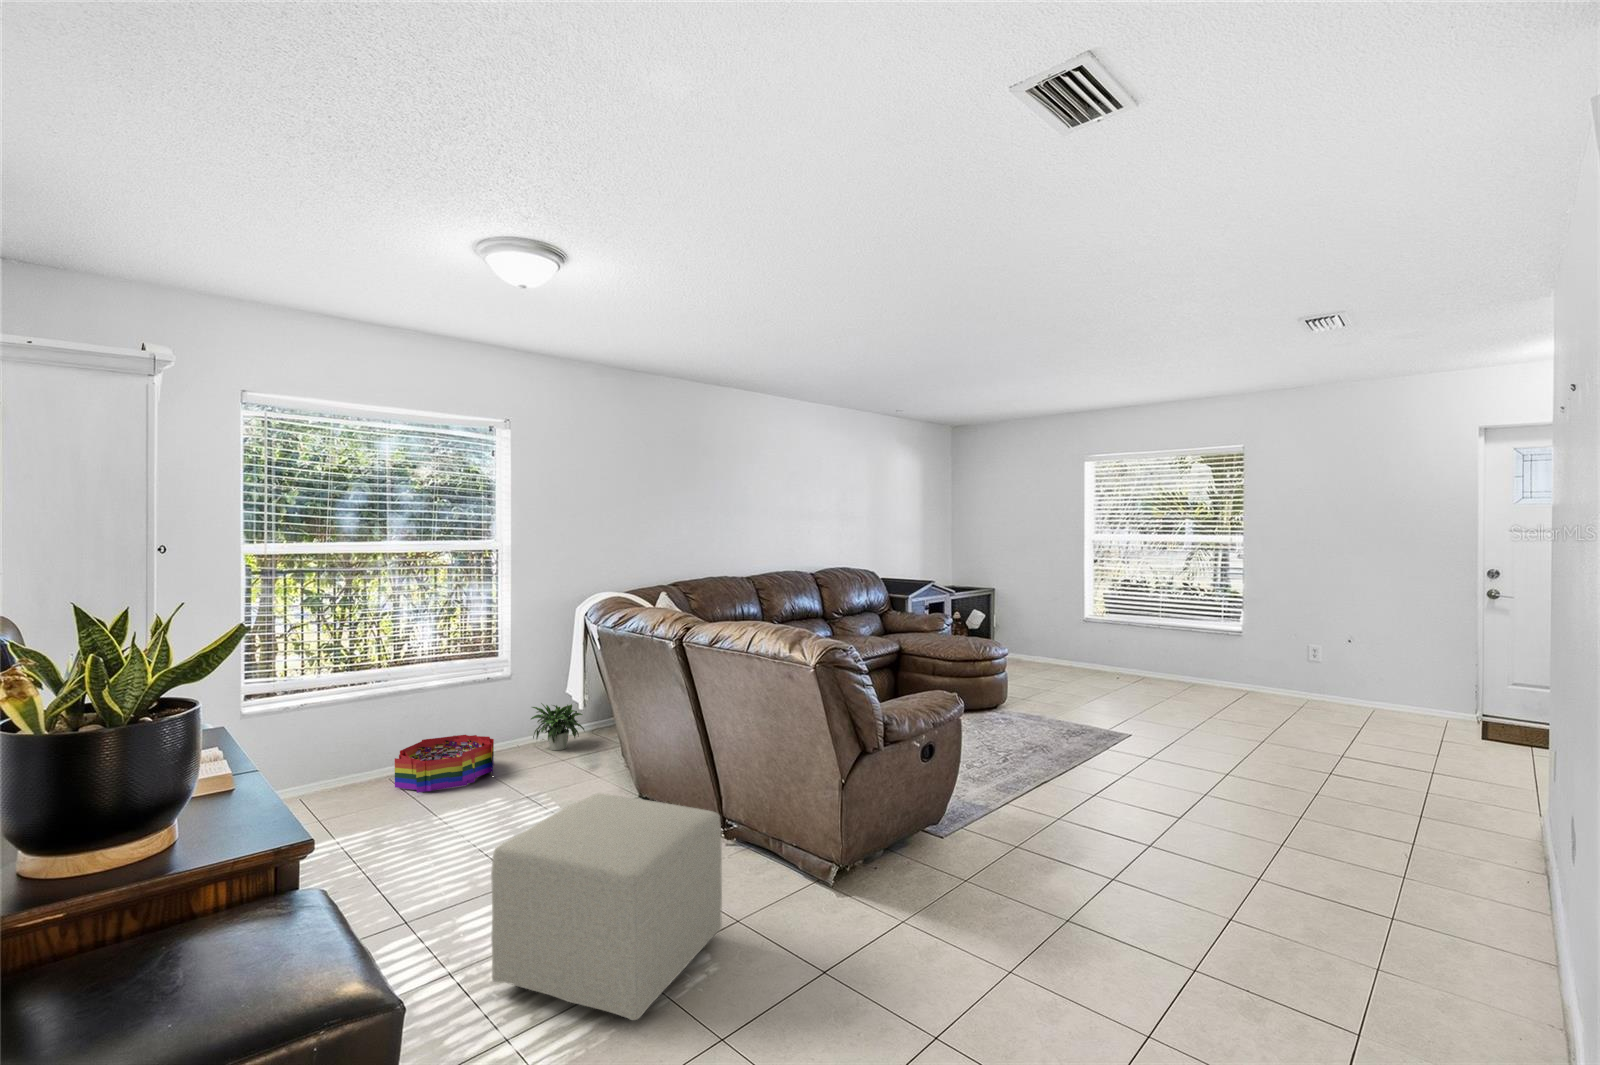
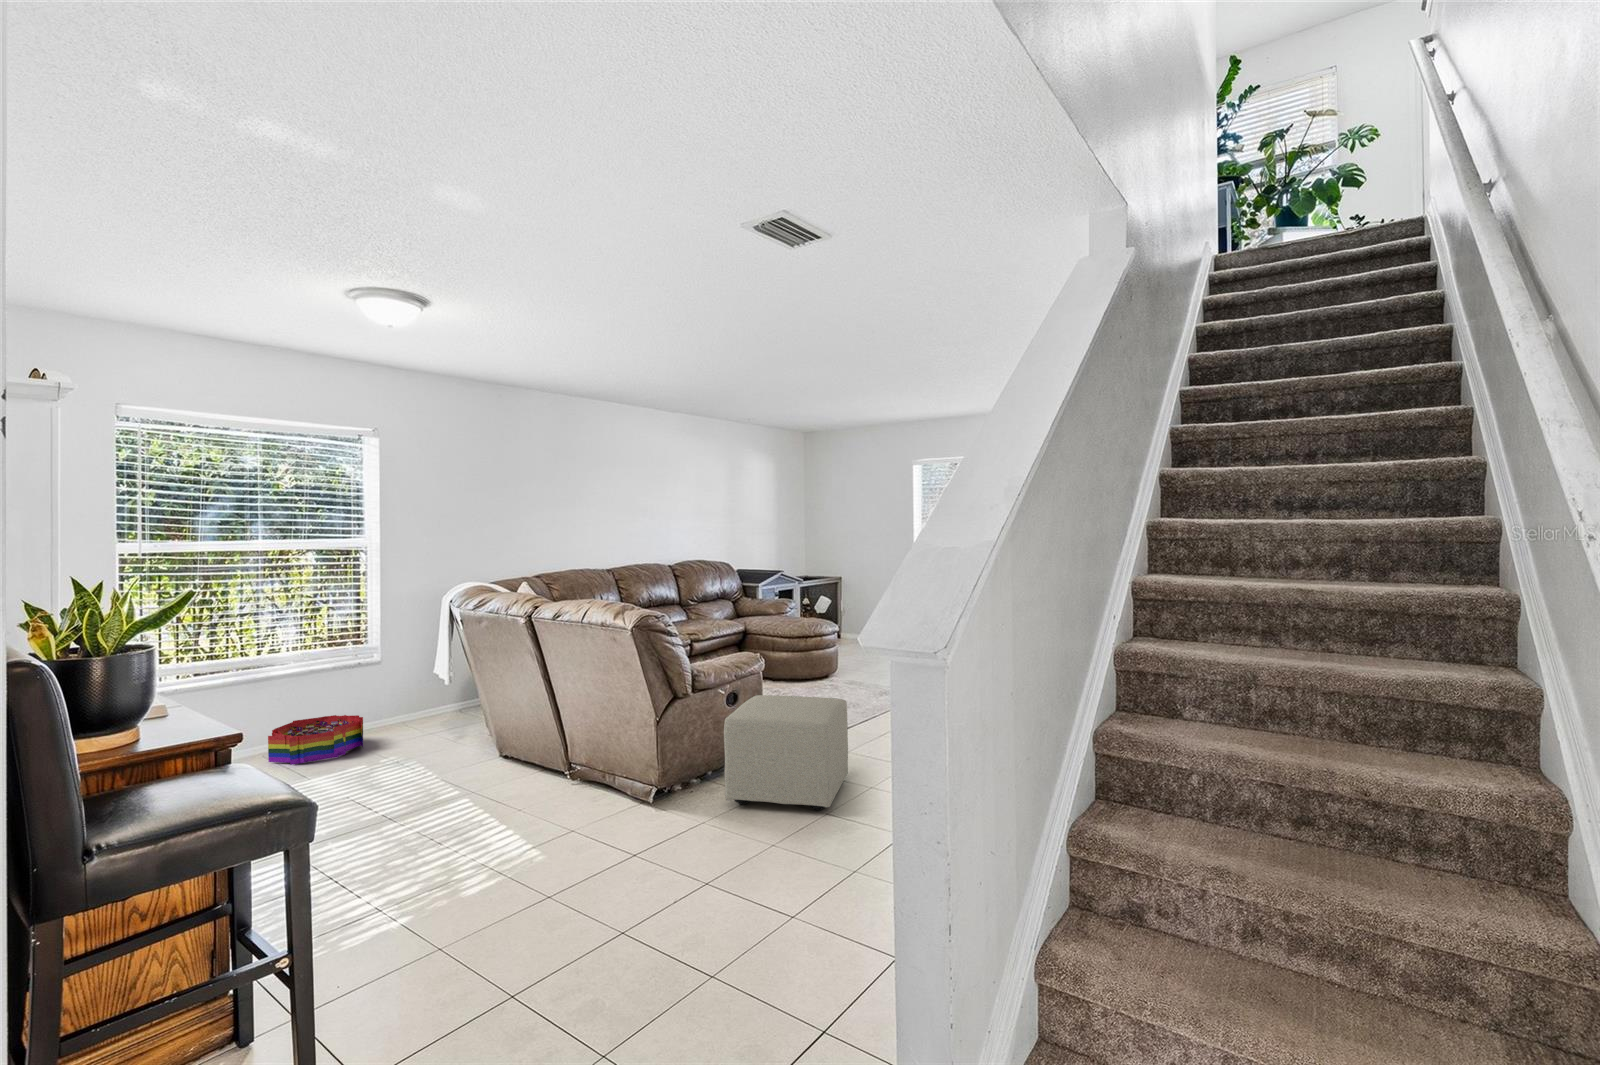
potted plant: present [517,703,584,750] -> none [385,685,451,727]
ottoman: present [491,793,722,1020] -> present [724,695,848,810]

